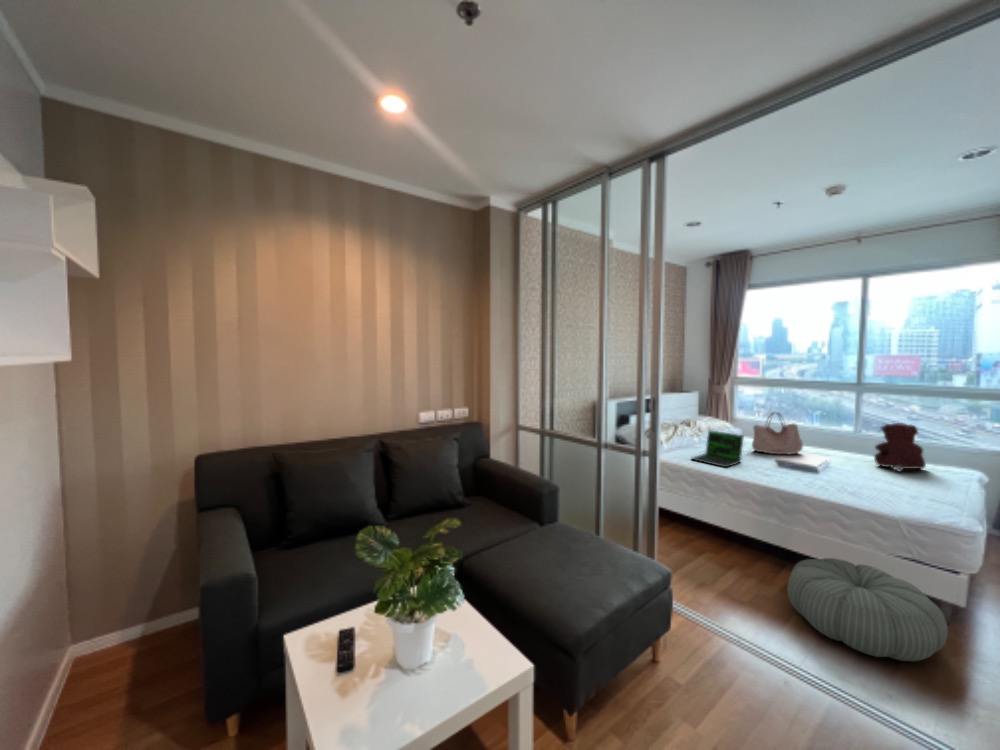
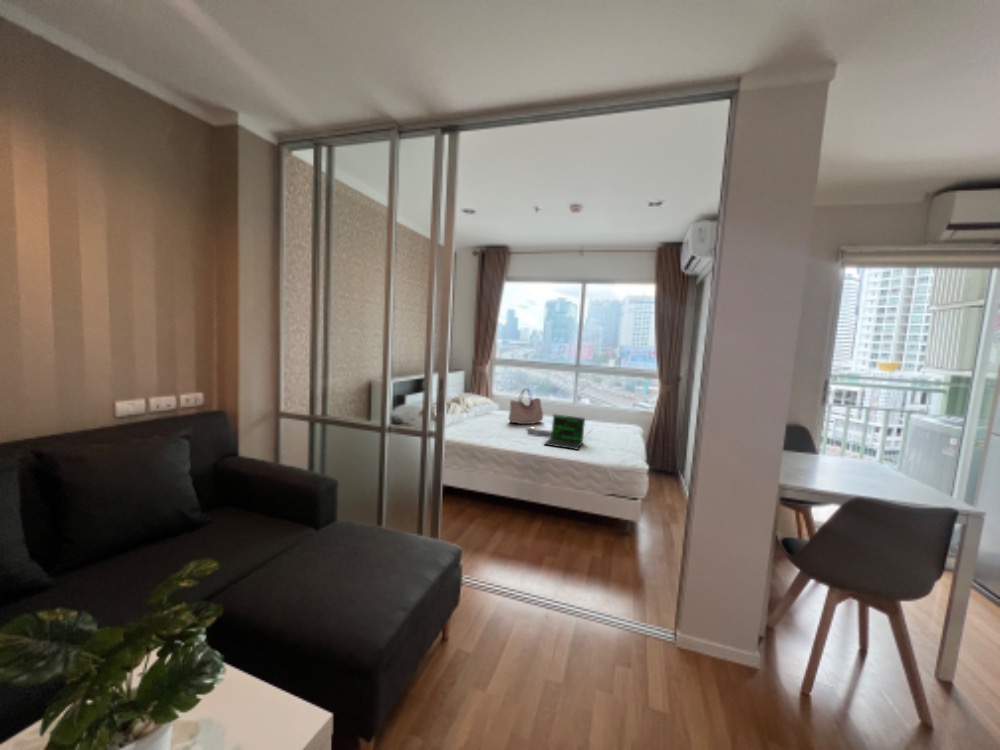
teddy bear: present [874,423,926,472] -> none [587,395,614,432]
laptop: present [692,431,744,467] -> present [545,414,585,449]
pouf: present [787,558,948,661] -> none [541,504,634,573]

